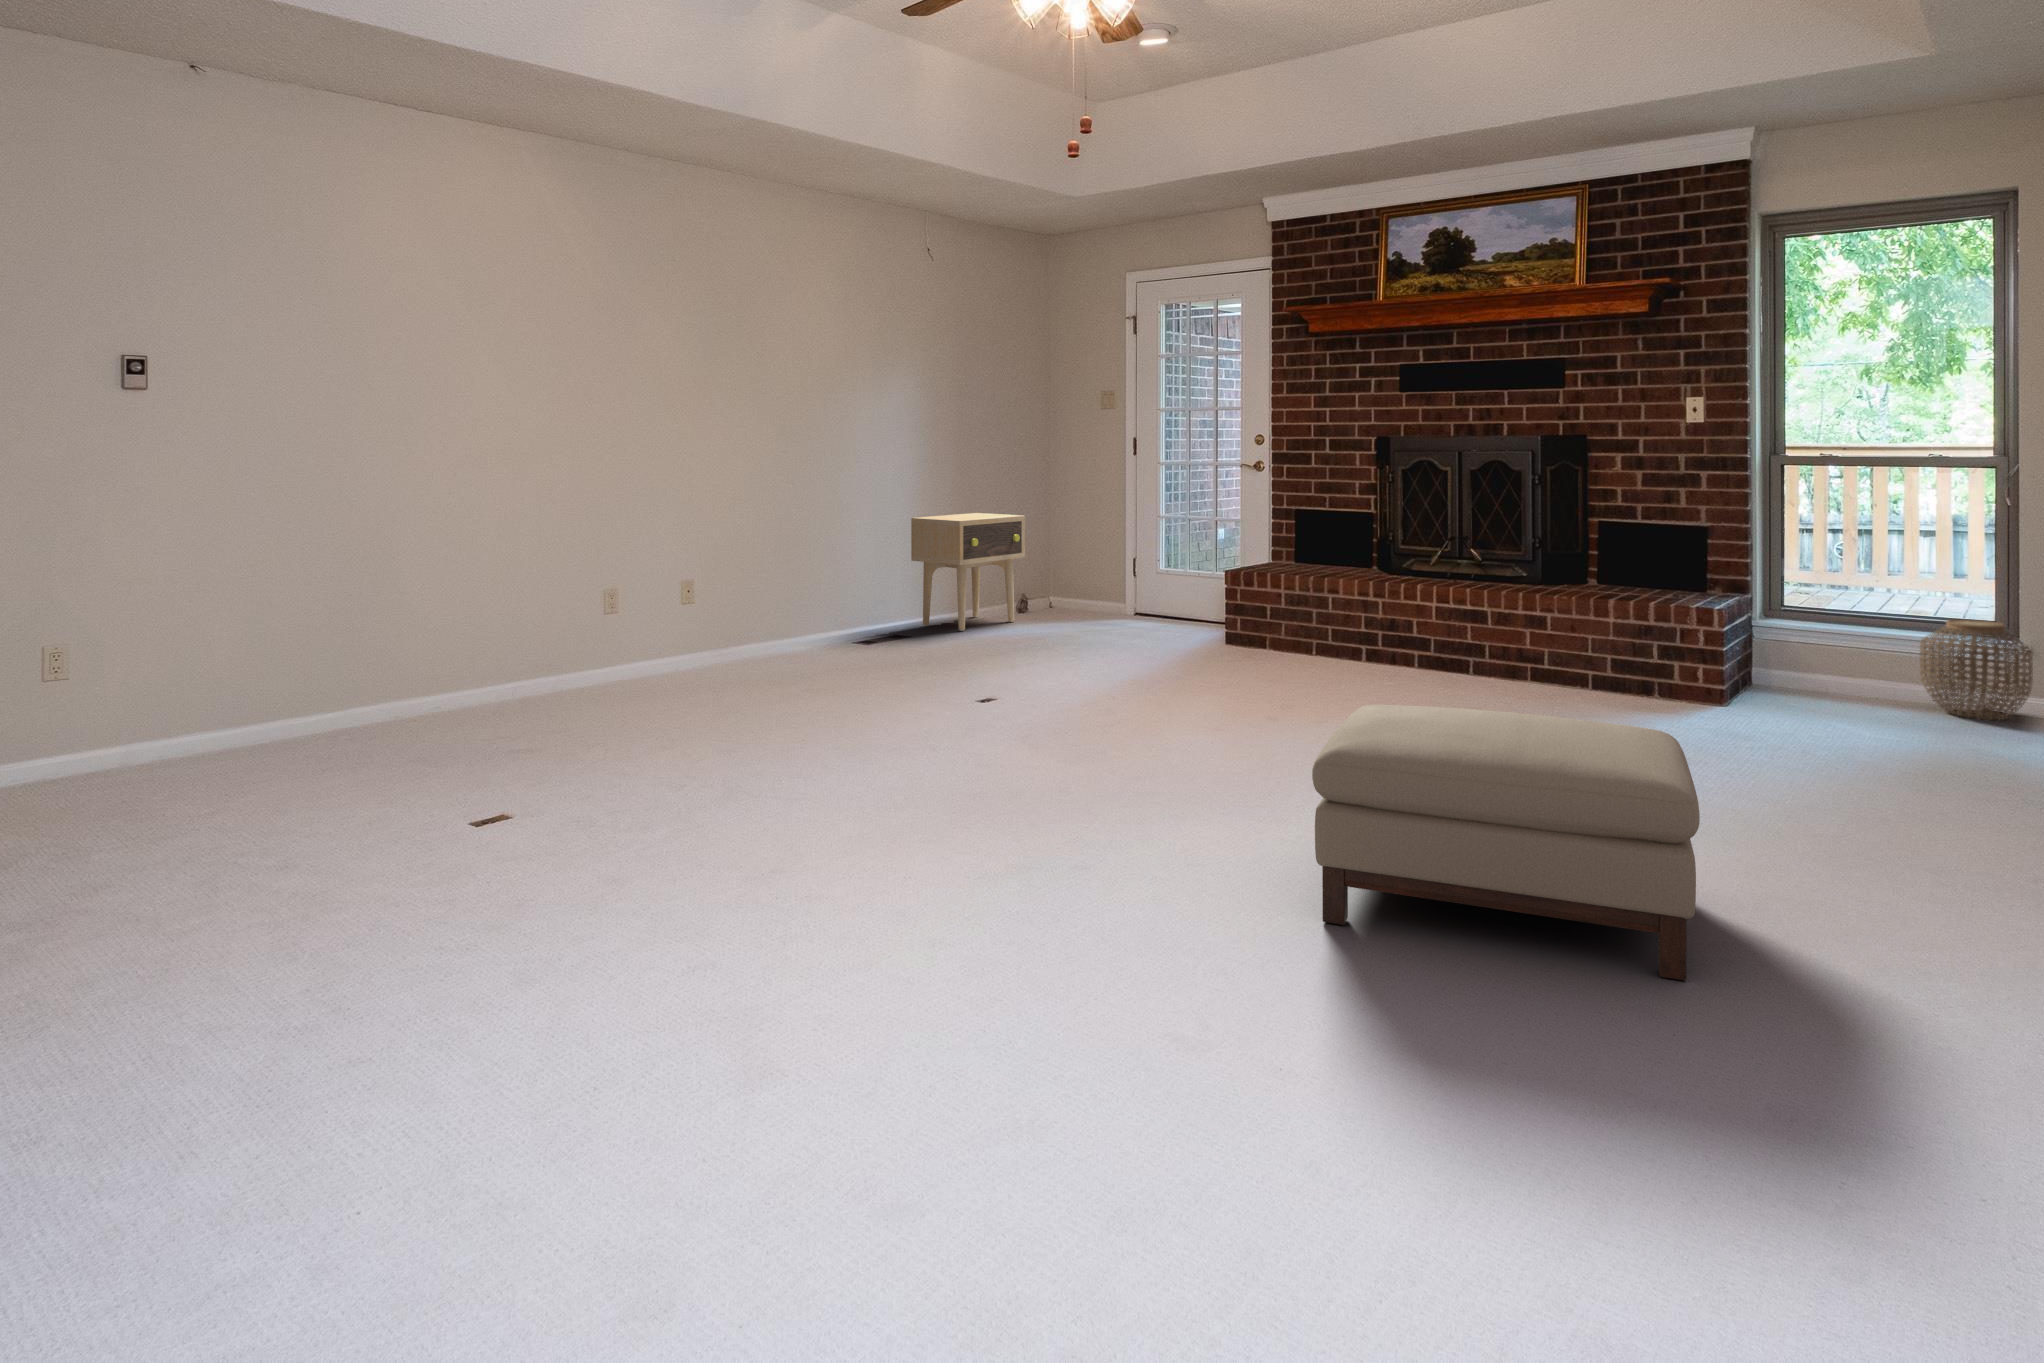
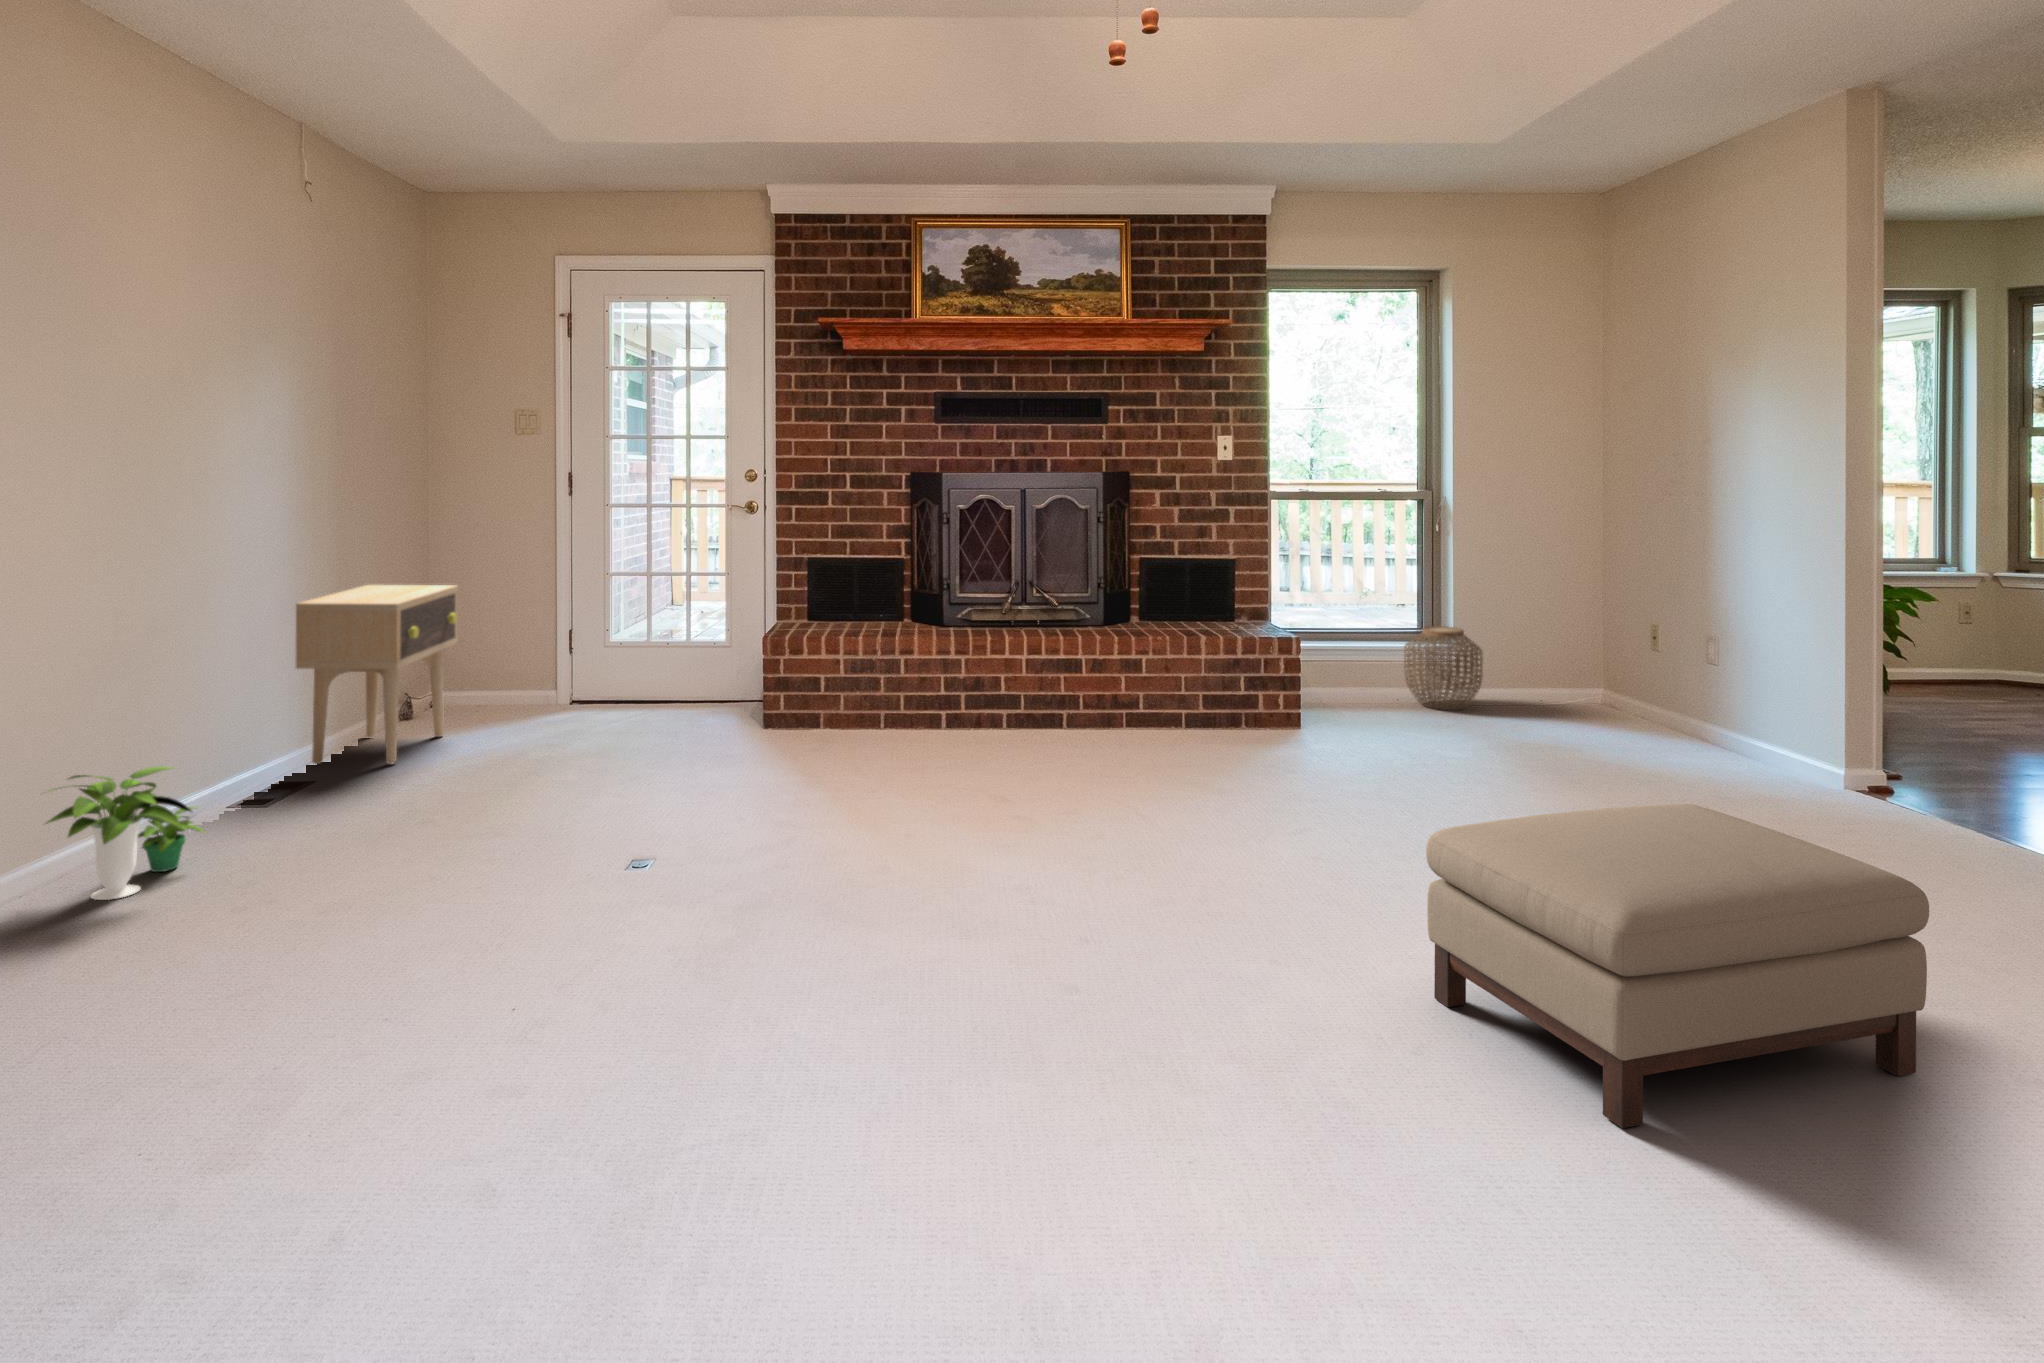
potted plant: none [723,593,809,663] -> present [47,766,205,900]

